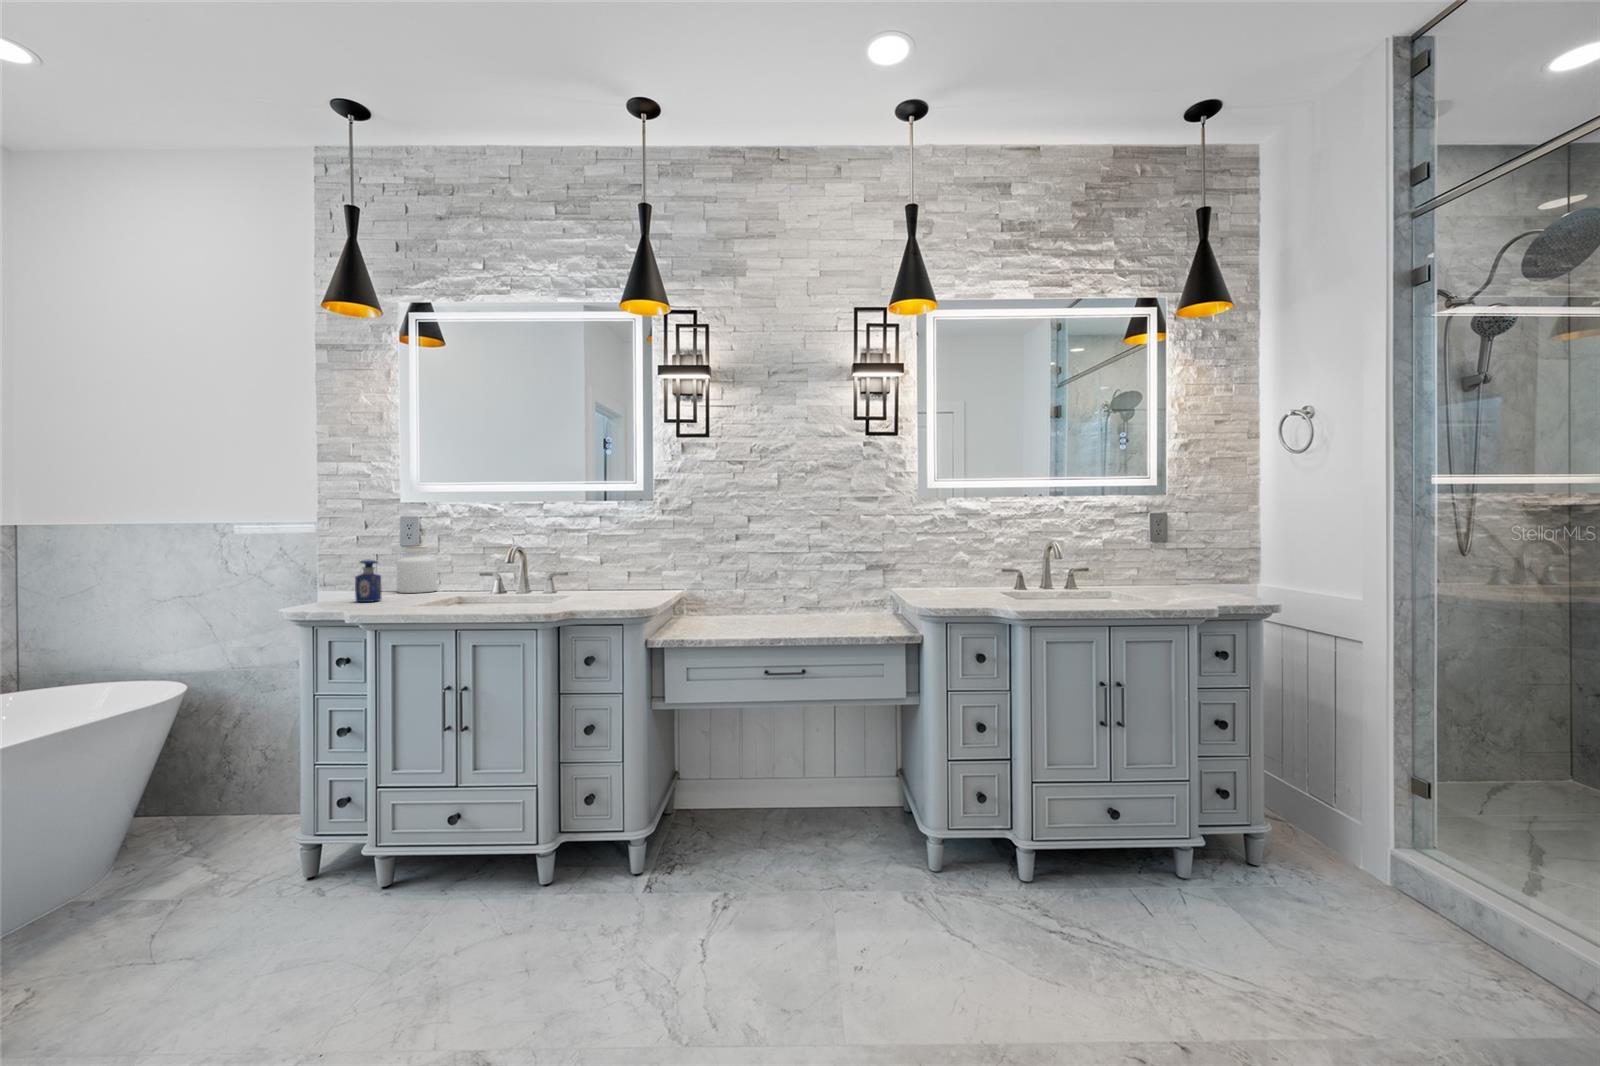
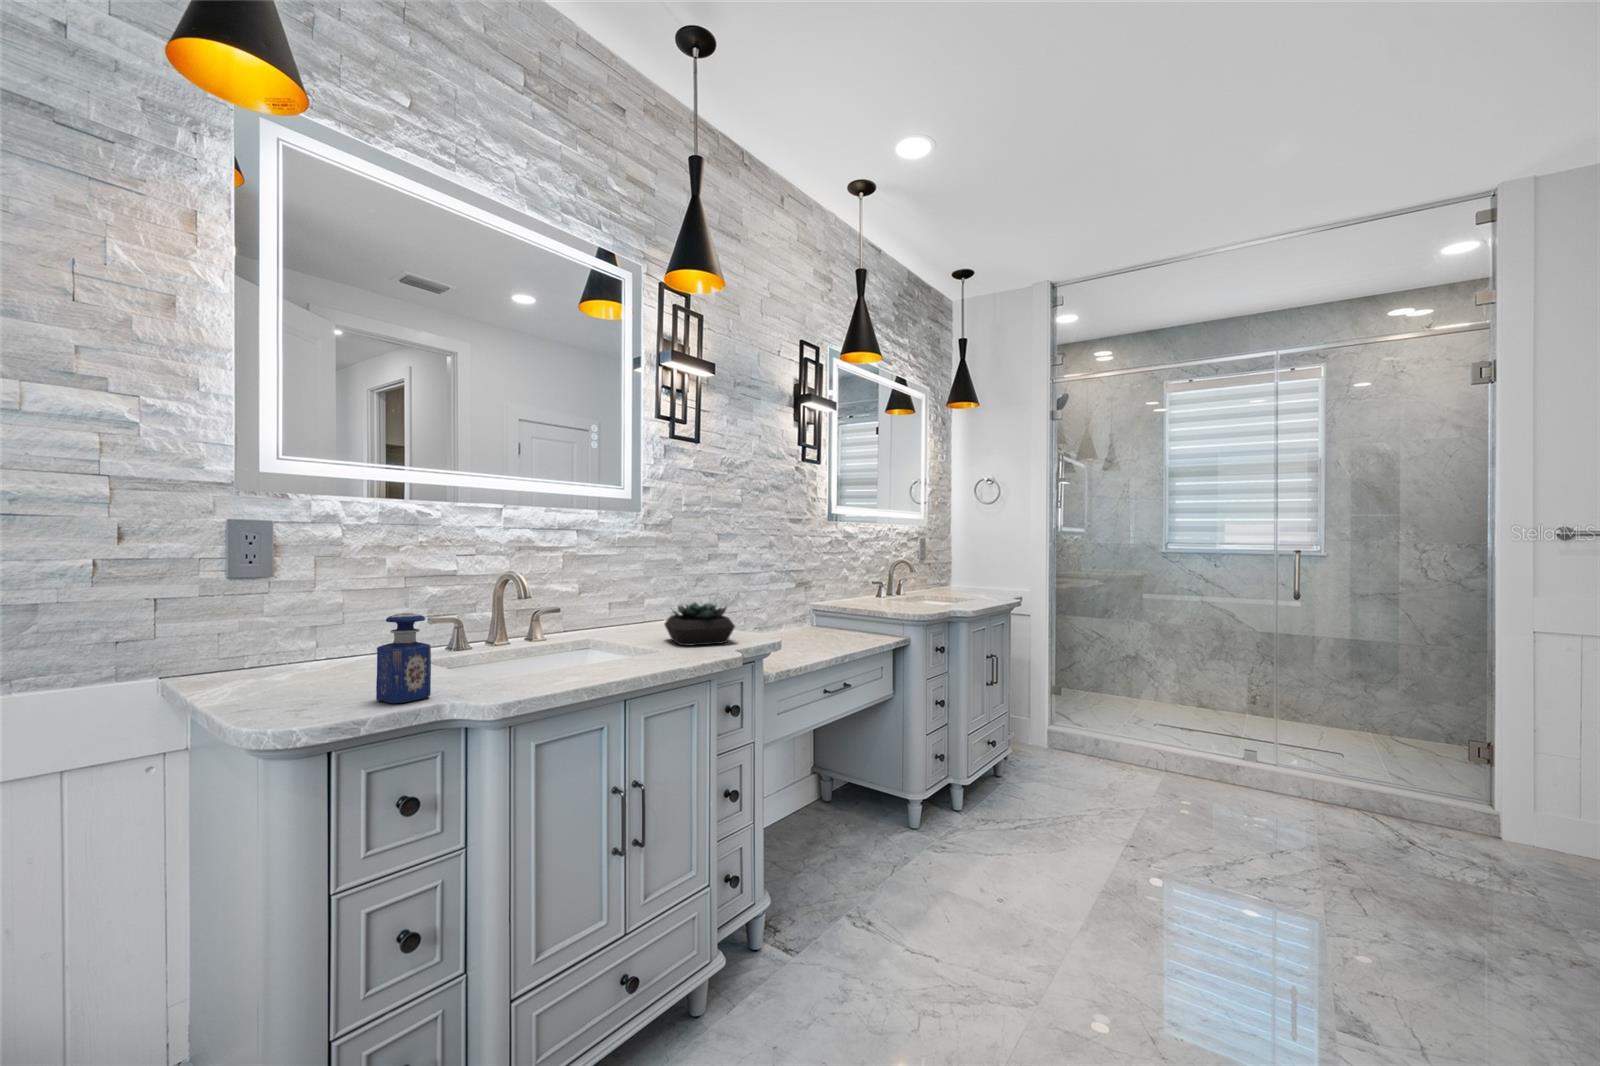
jar: present [397,547,438,593] -> none [268,585,356,679]
succulent plant: none [574,569,634,601] -> present [664,602,735,646]

